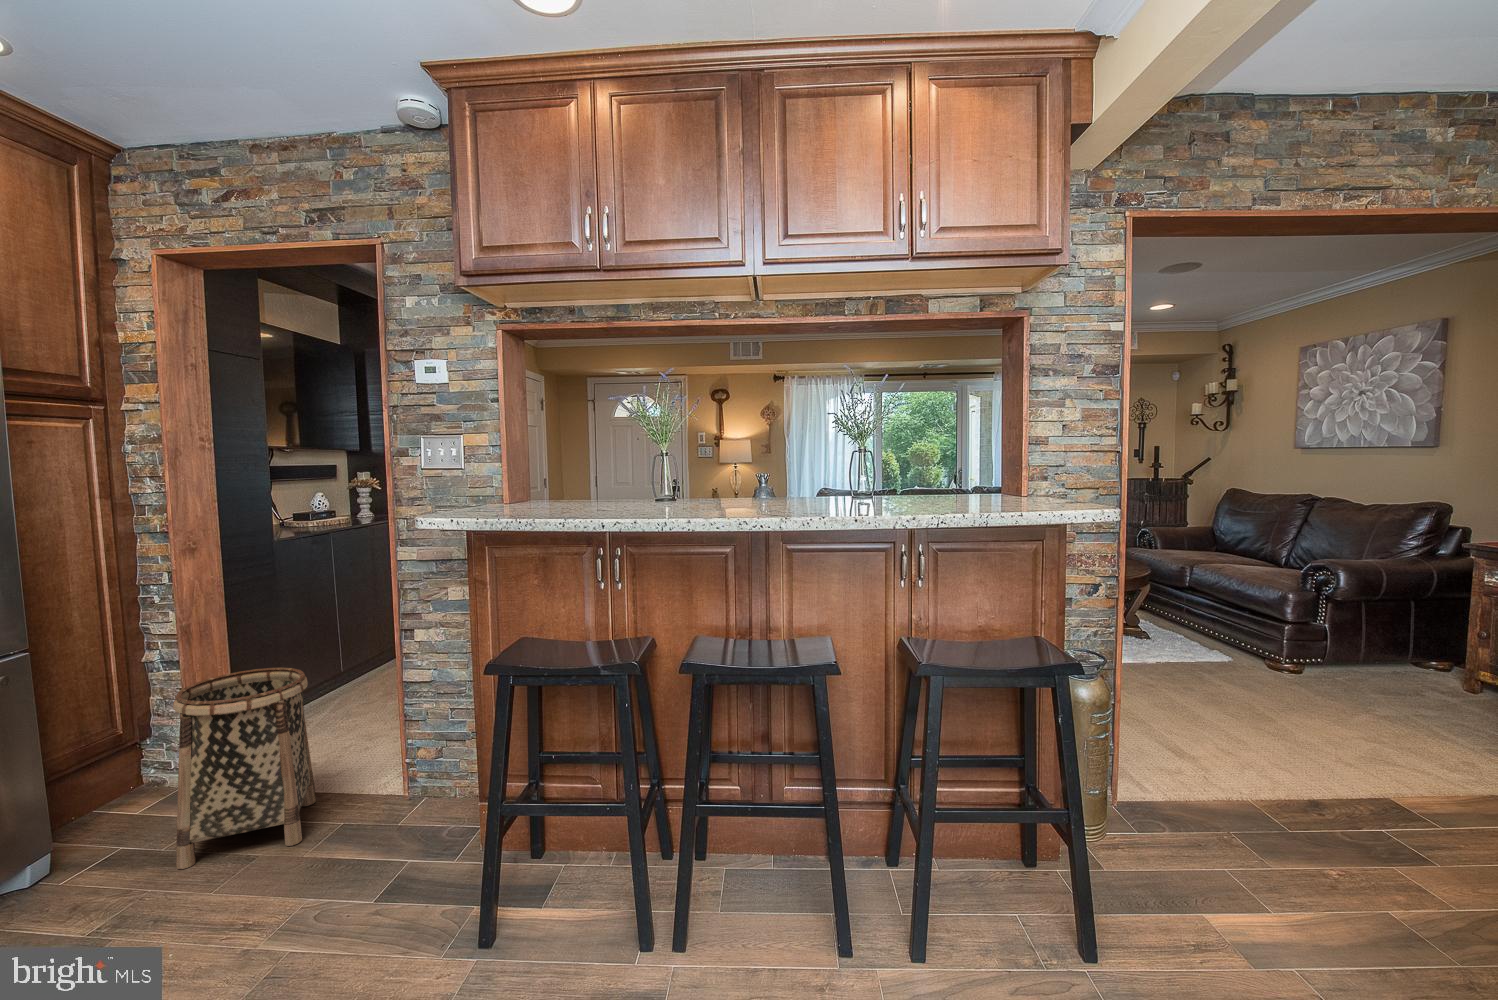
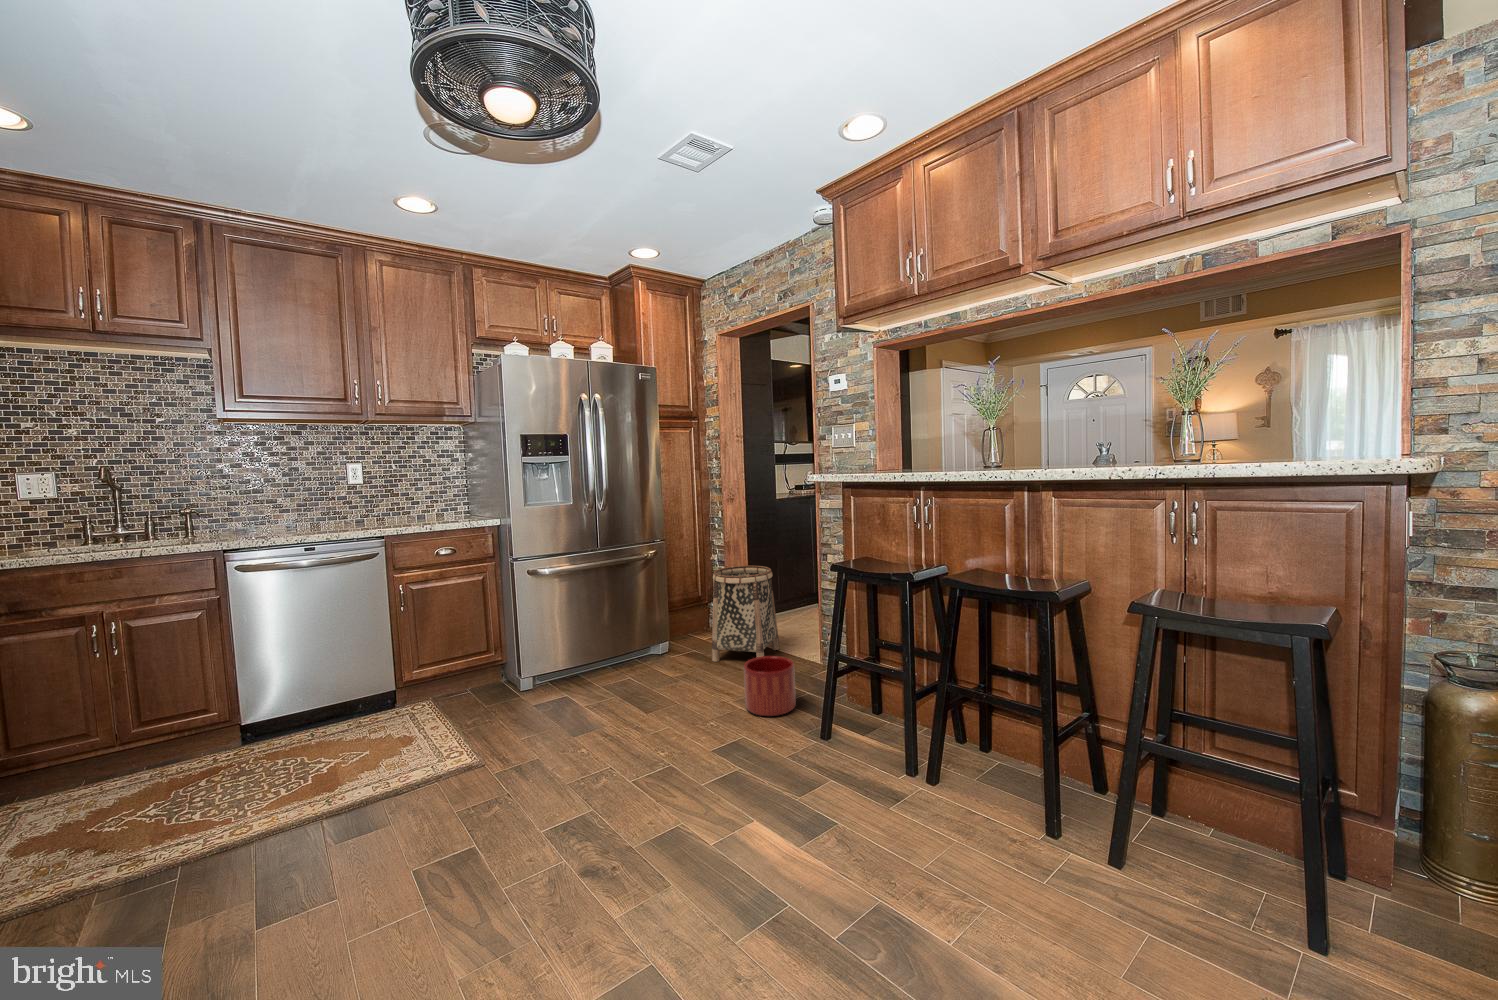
planter: none [307,828,413,956] -> present [744,656,796,716]

